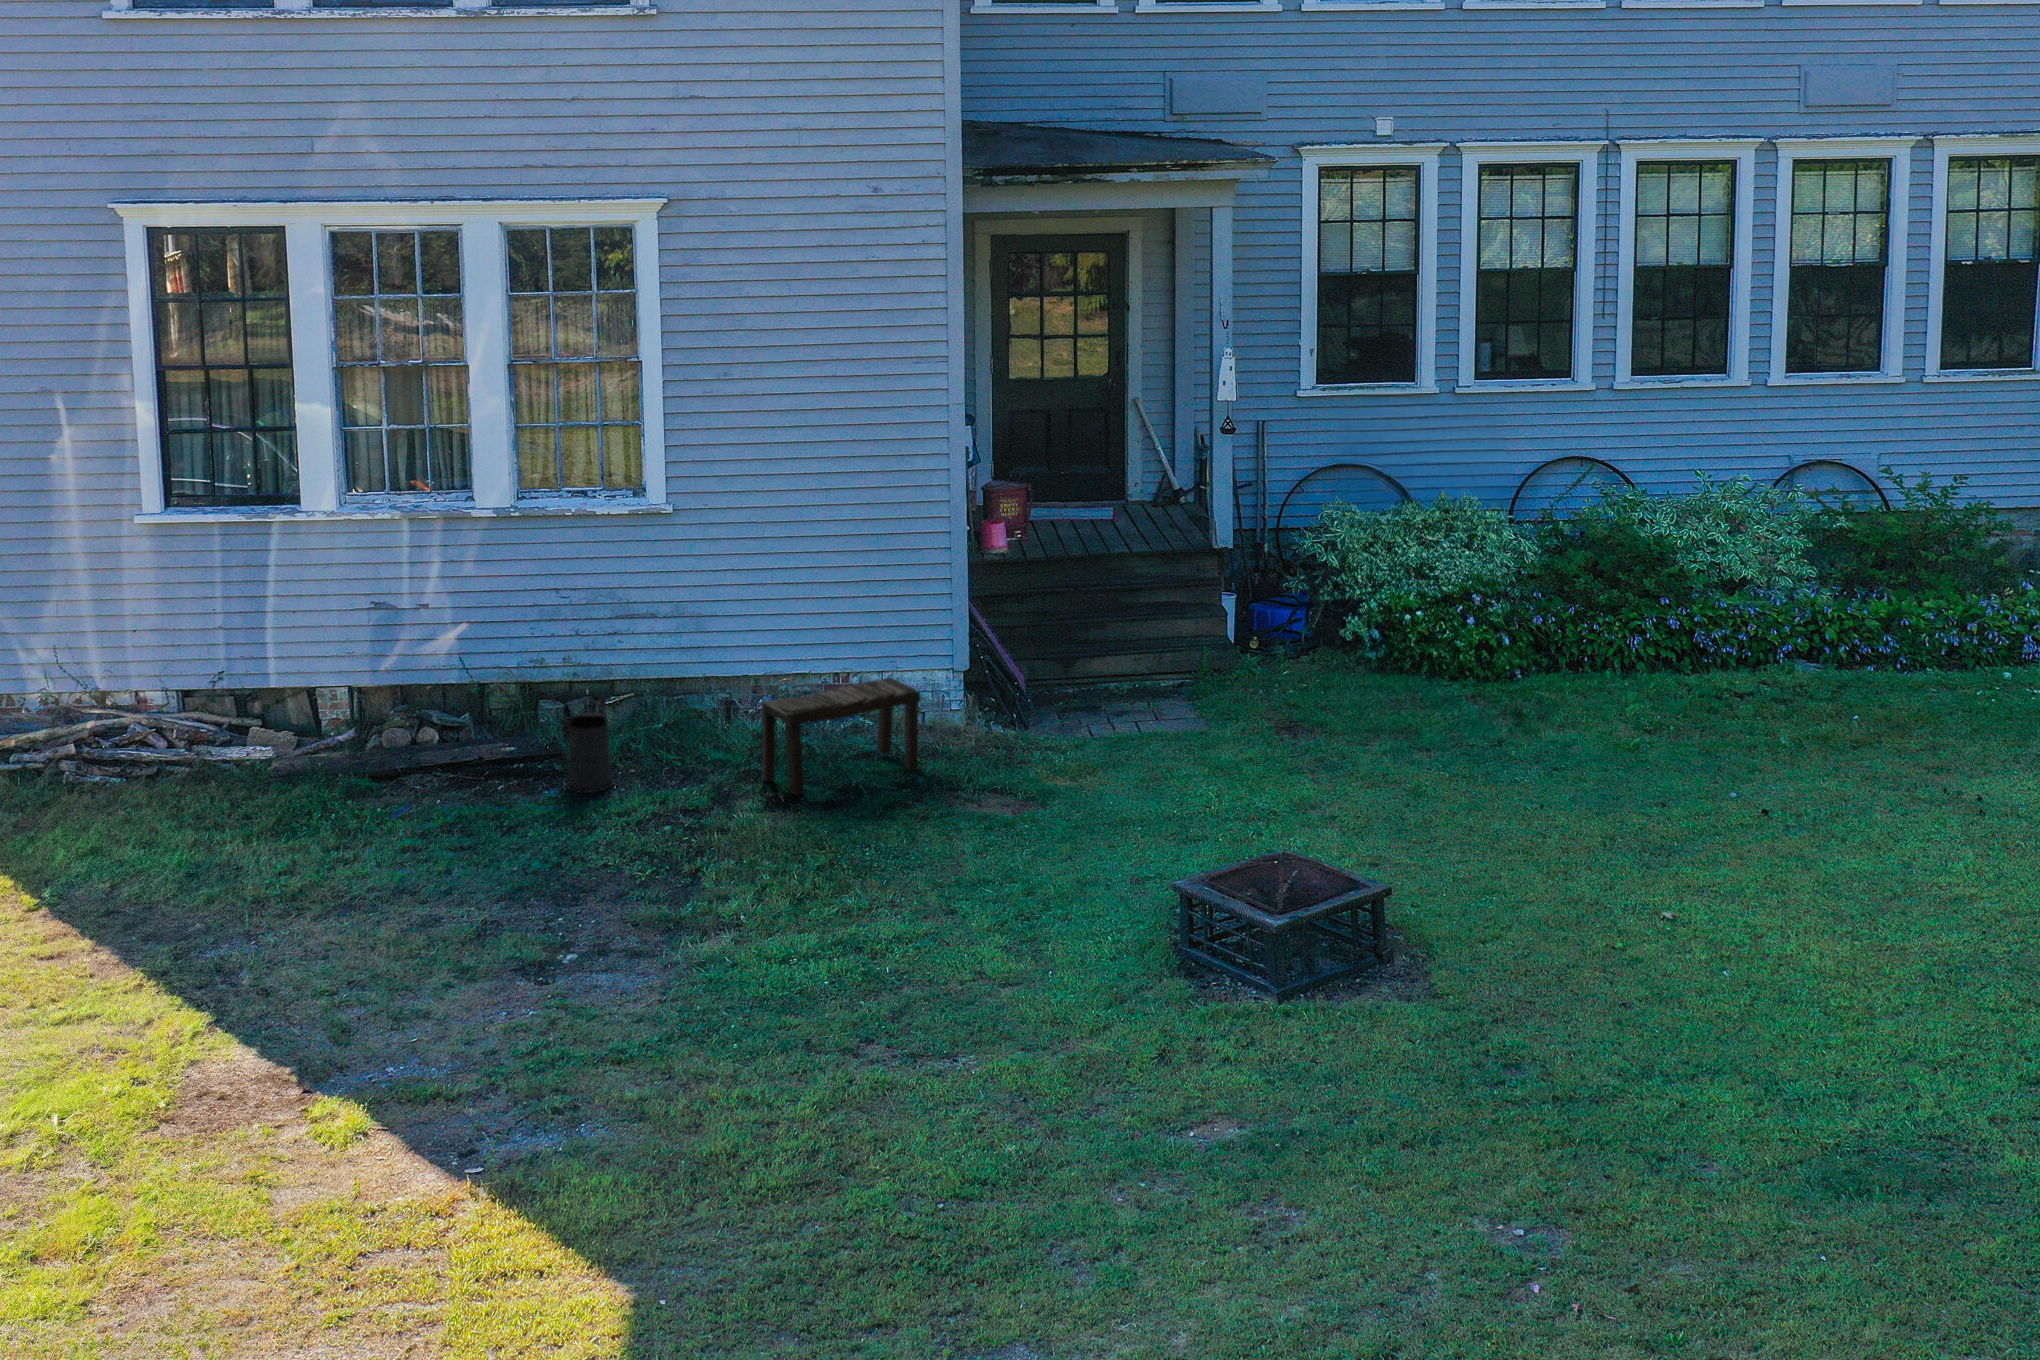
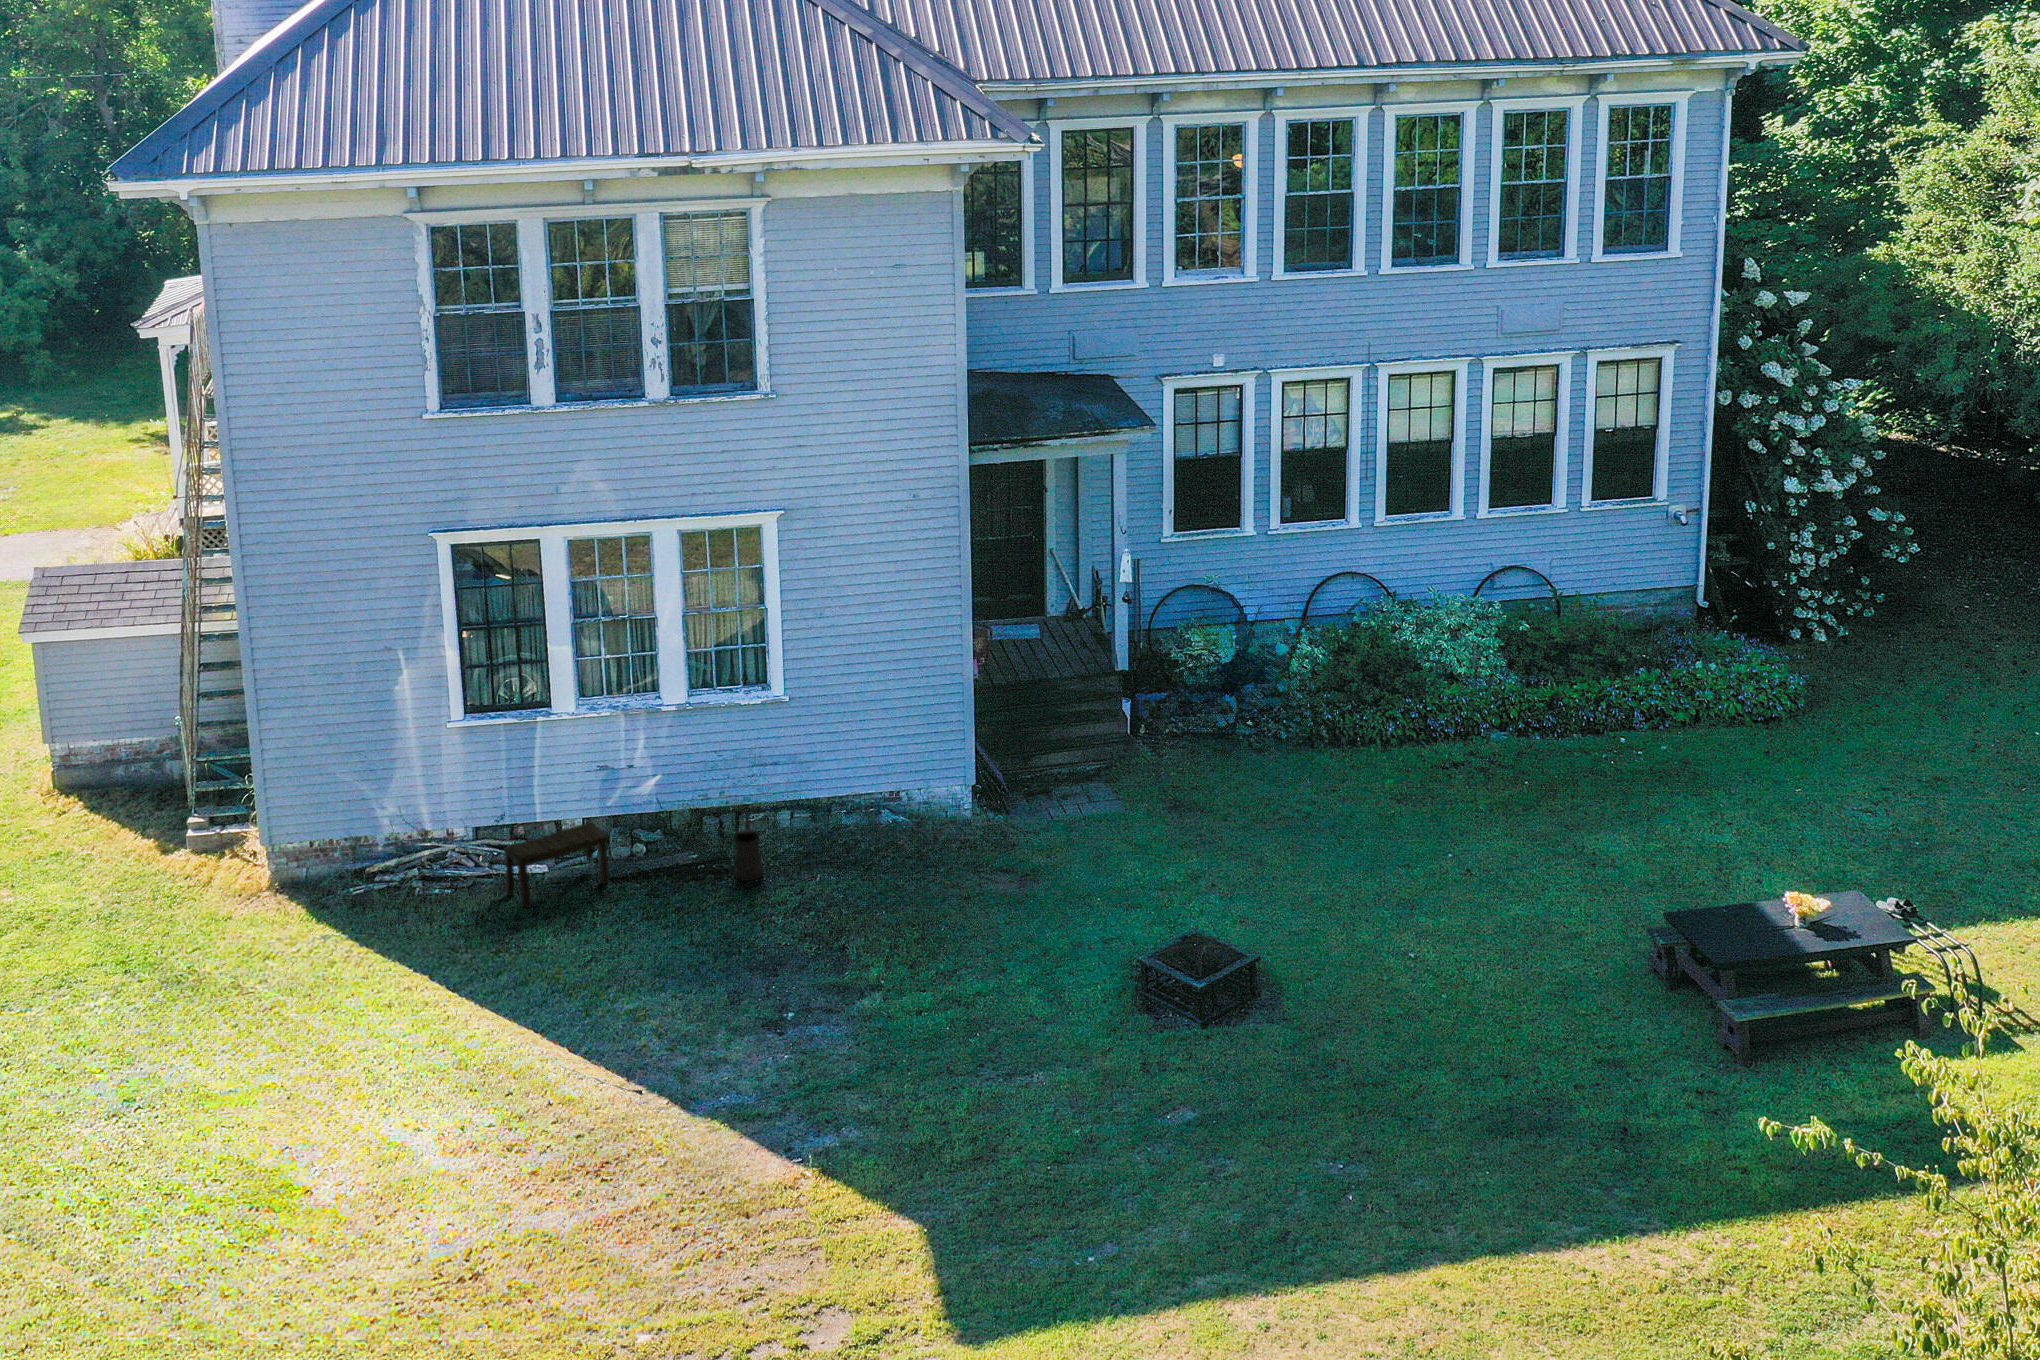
bench: present [762,677,921,795] -> present [504,822,609,908]

